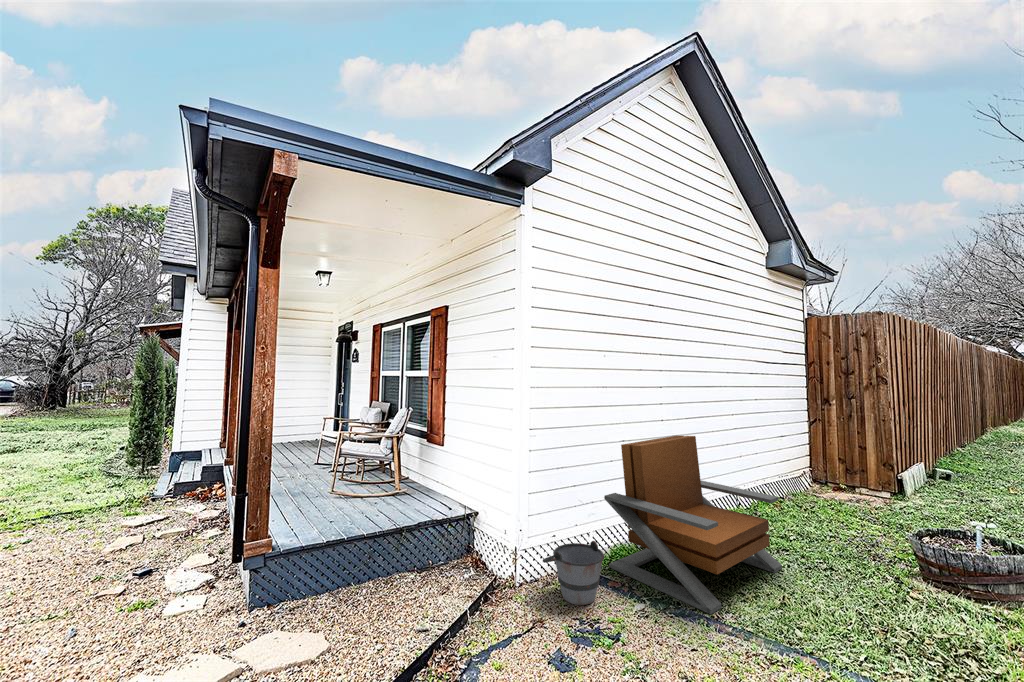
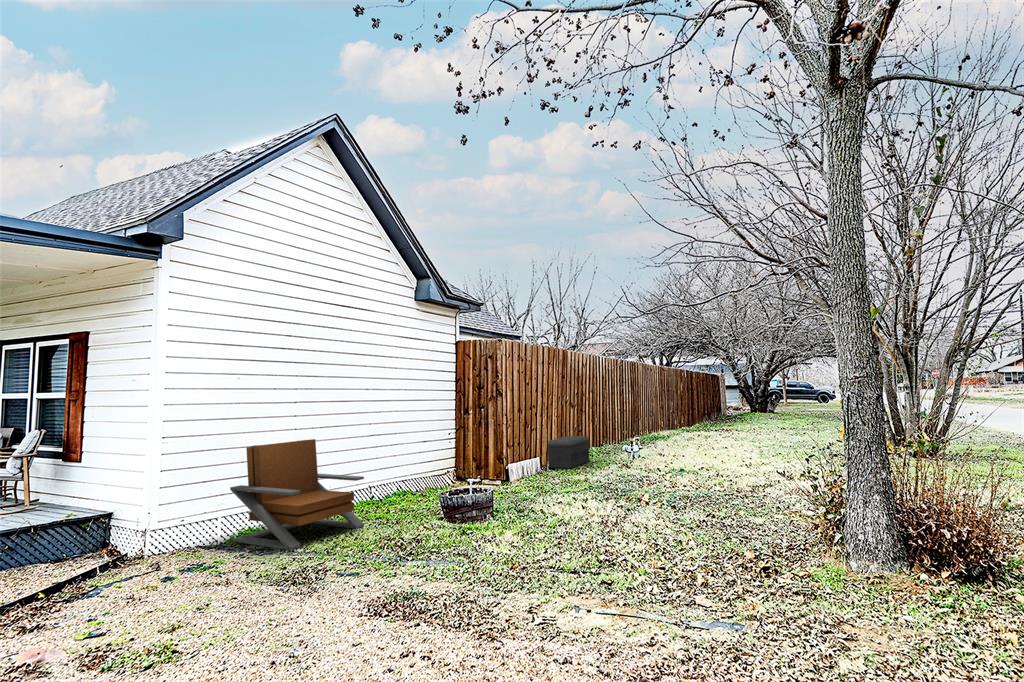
storage bench: none [930,435,984,482] -> present [548,436,589,469]
bucket: present [543,541,604,605] -> none [168,517,218,560]

